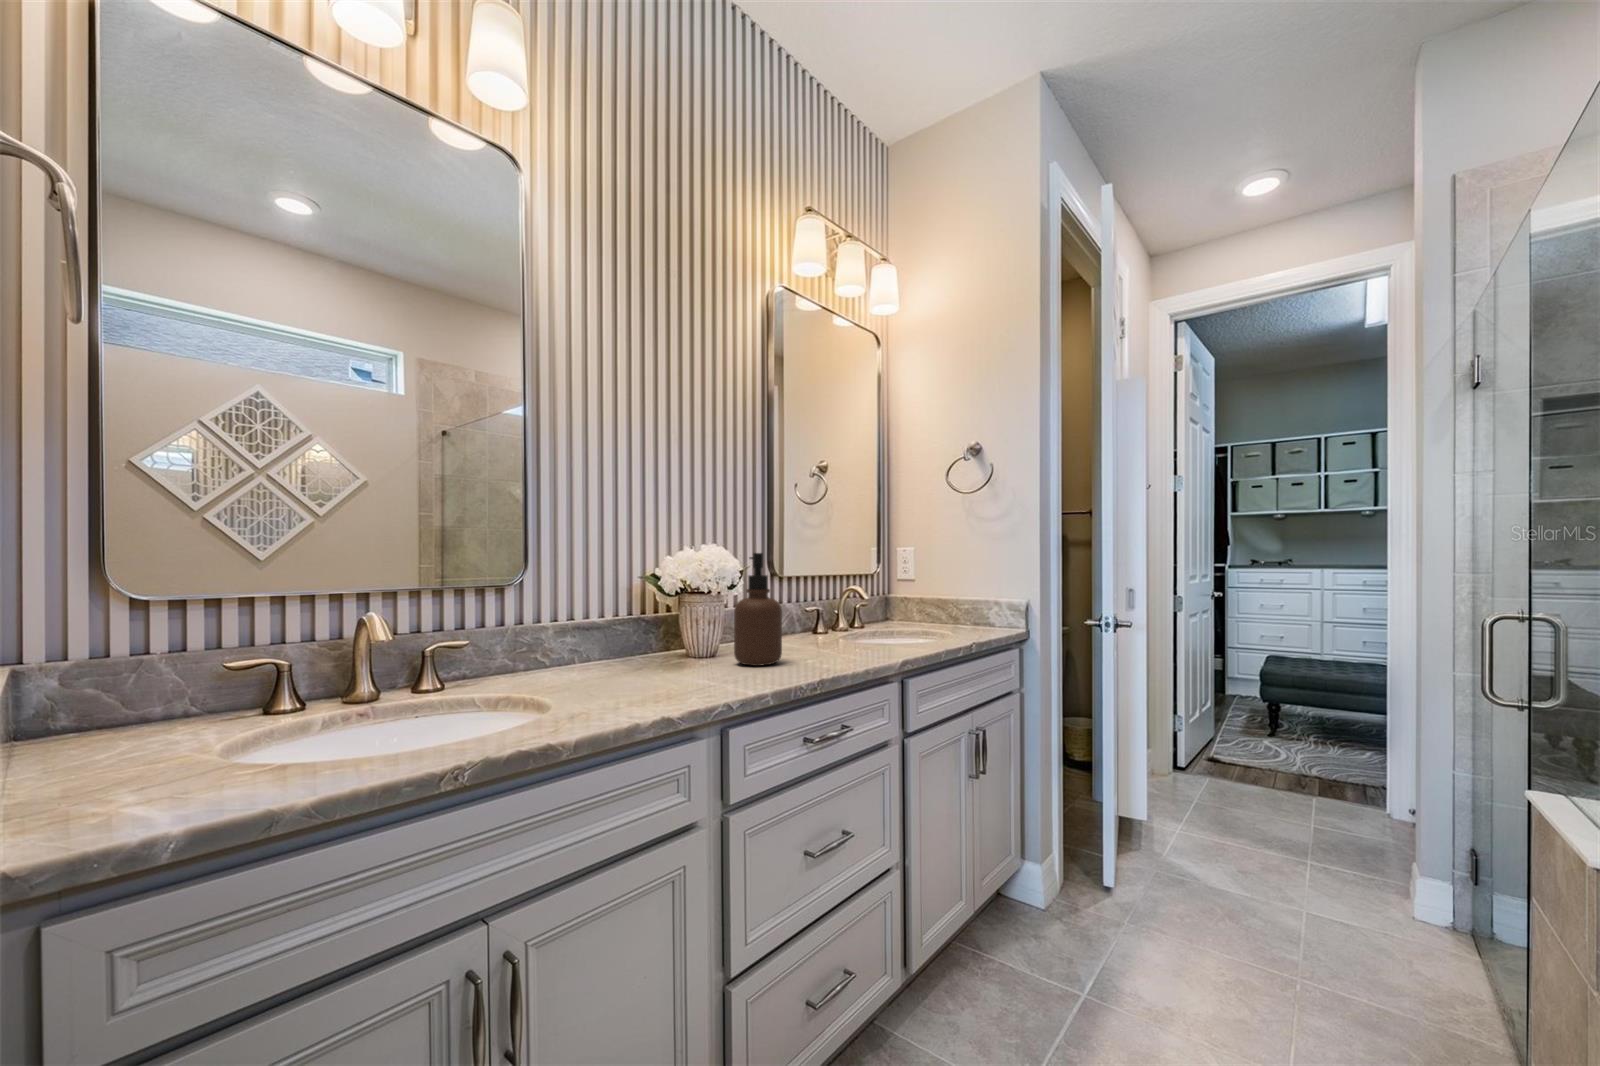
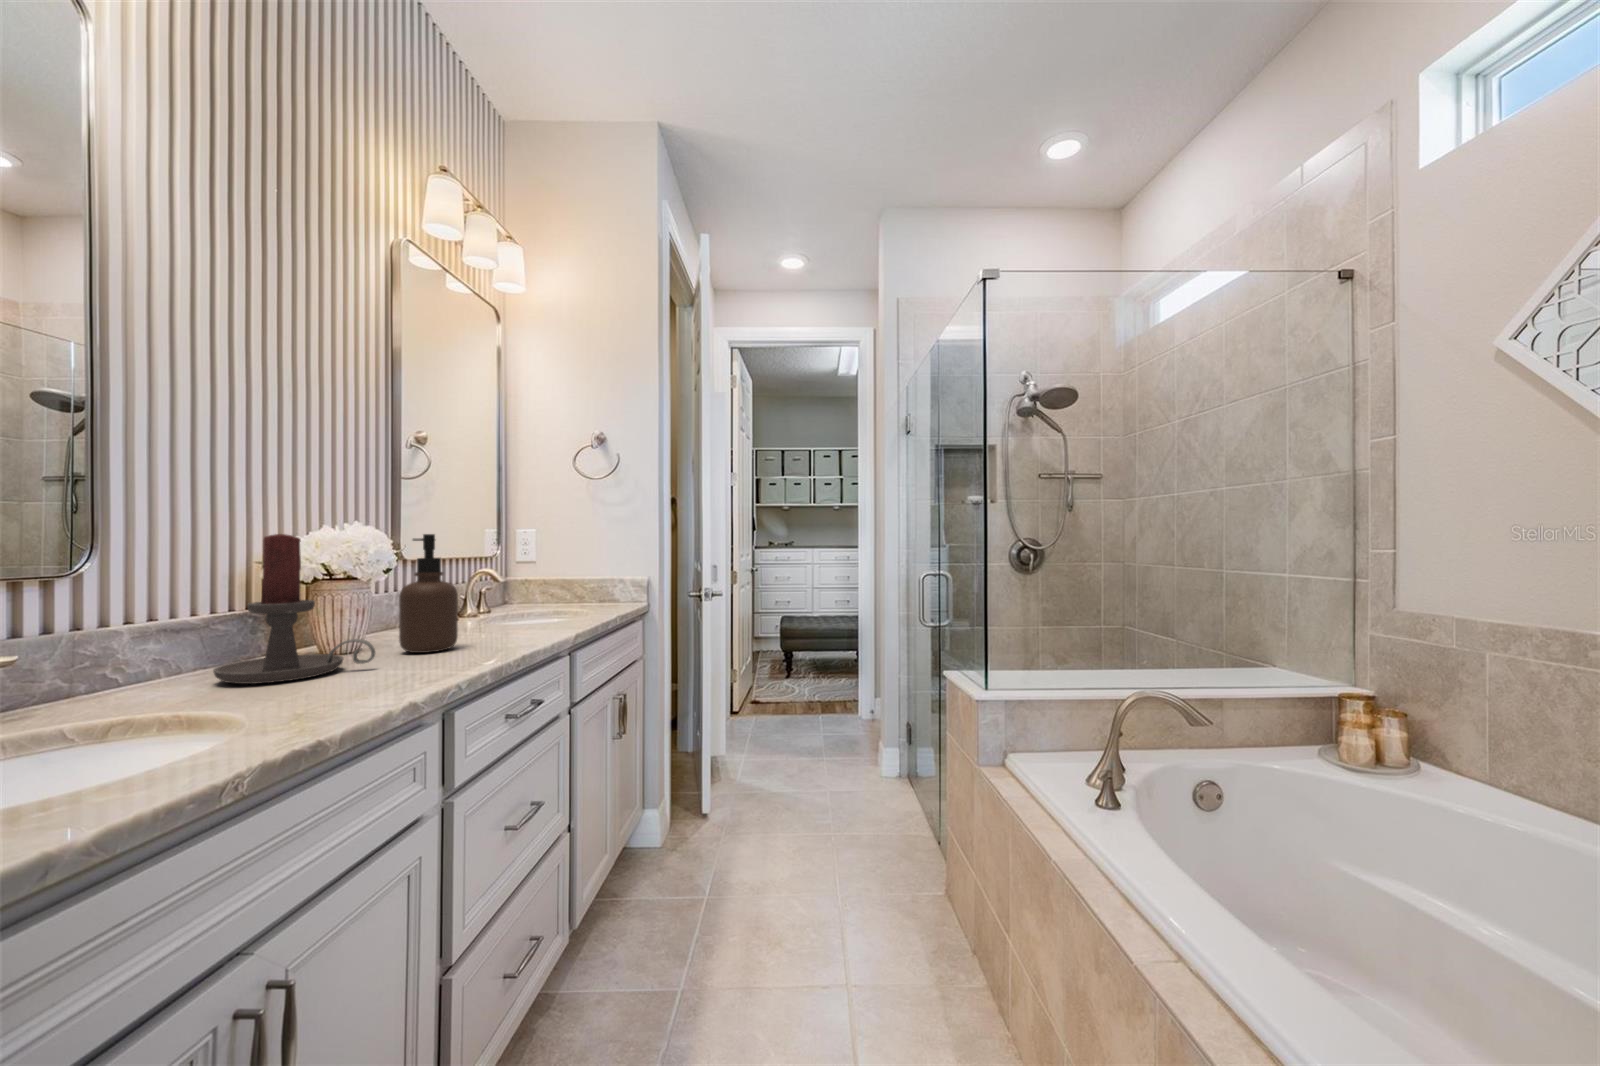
candle holder: none [591,553,696,679] -> present [213,534,375,684]

